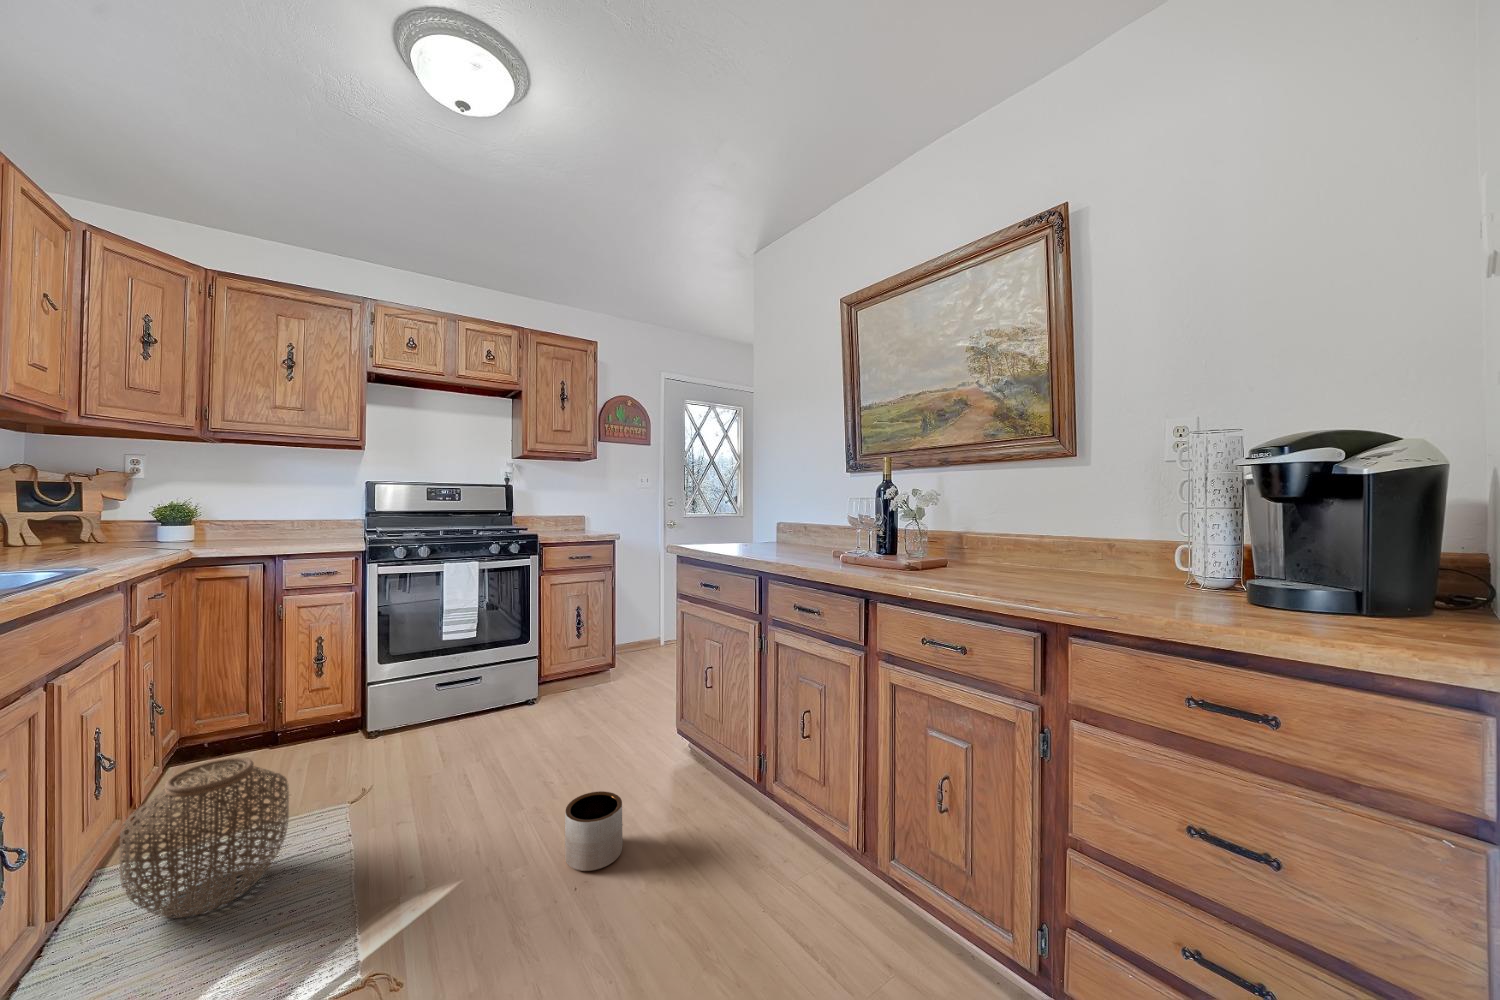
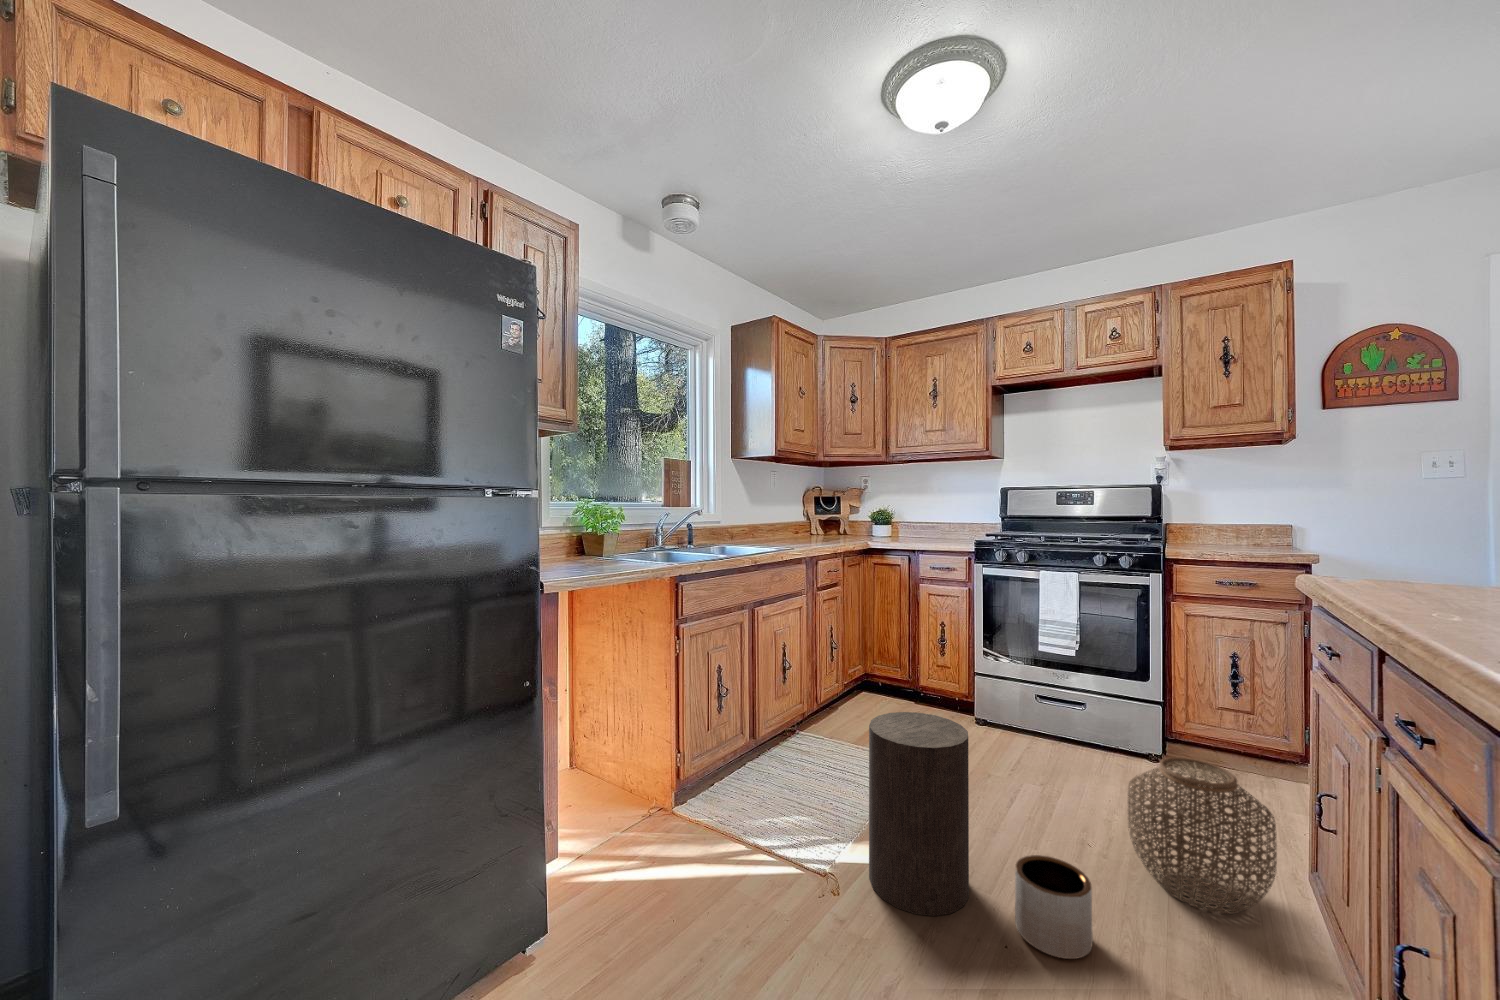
stool: none [411,722,525,943] -> present [869,712,969,916]
woven basket: present [120,758,289,918] -> present [1128,758,1277,914]

